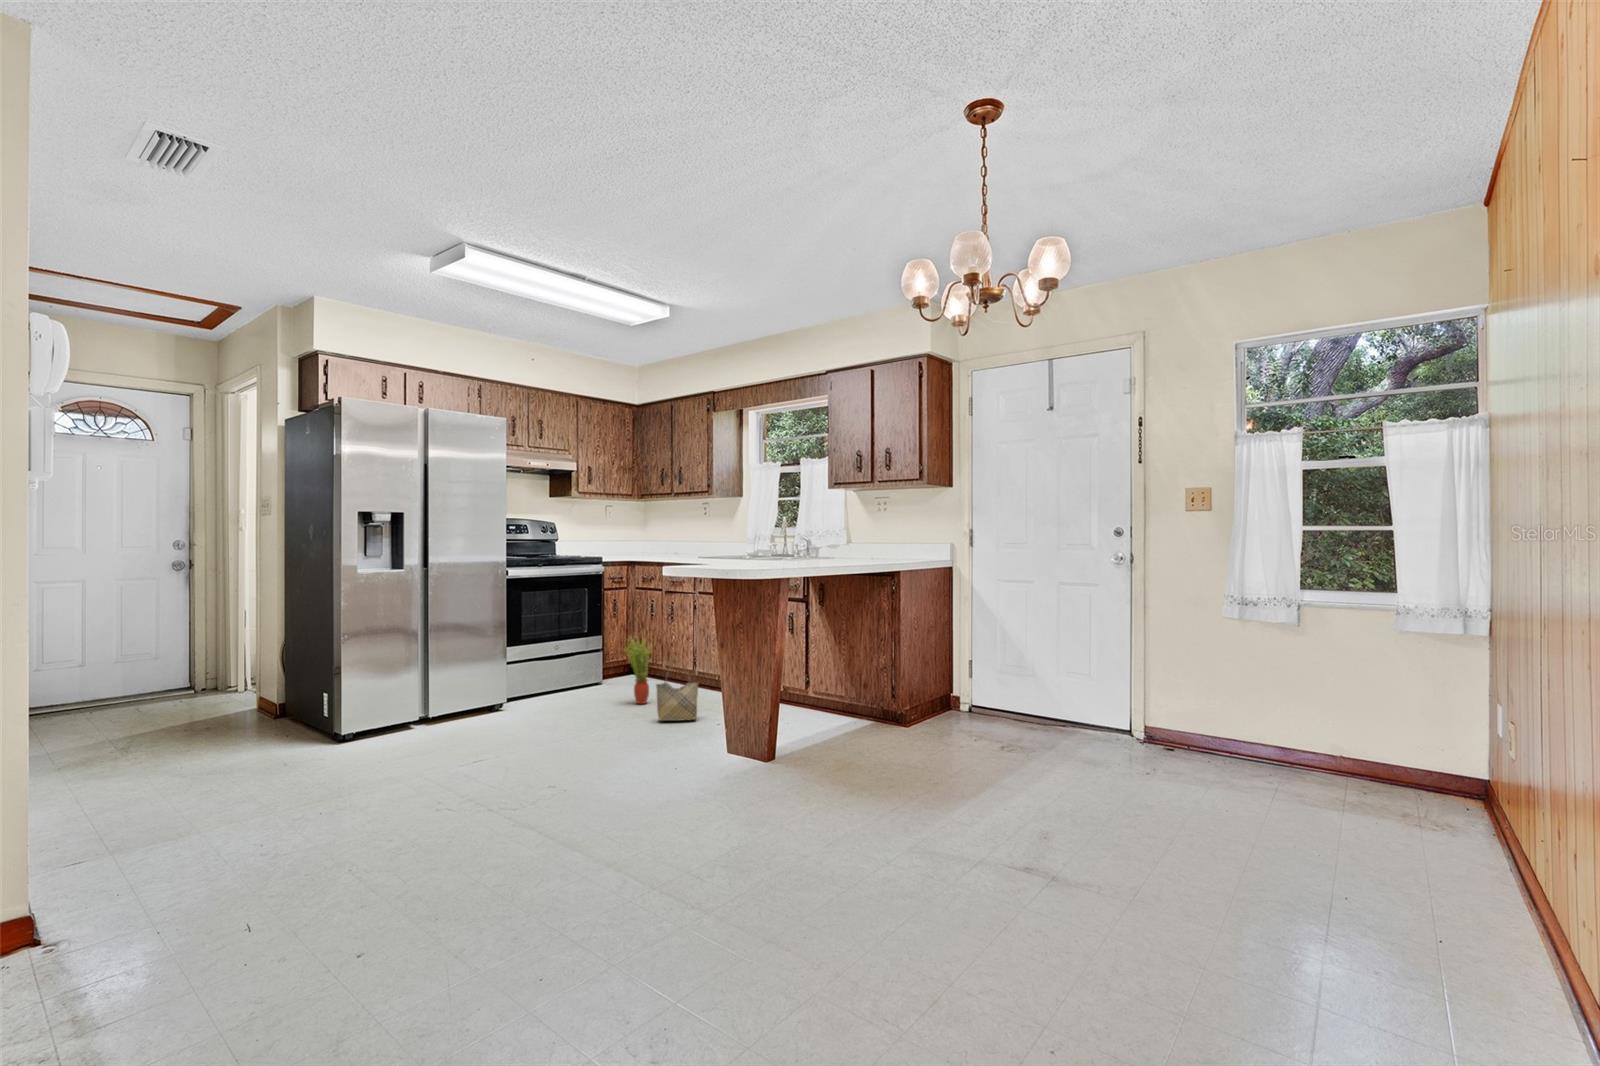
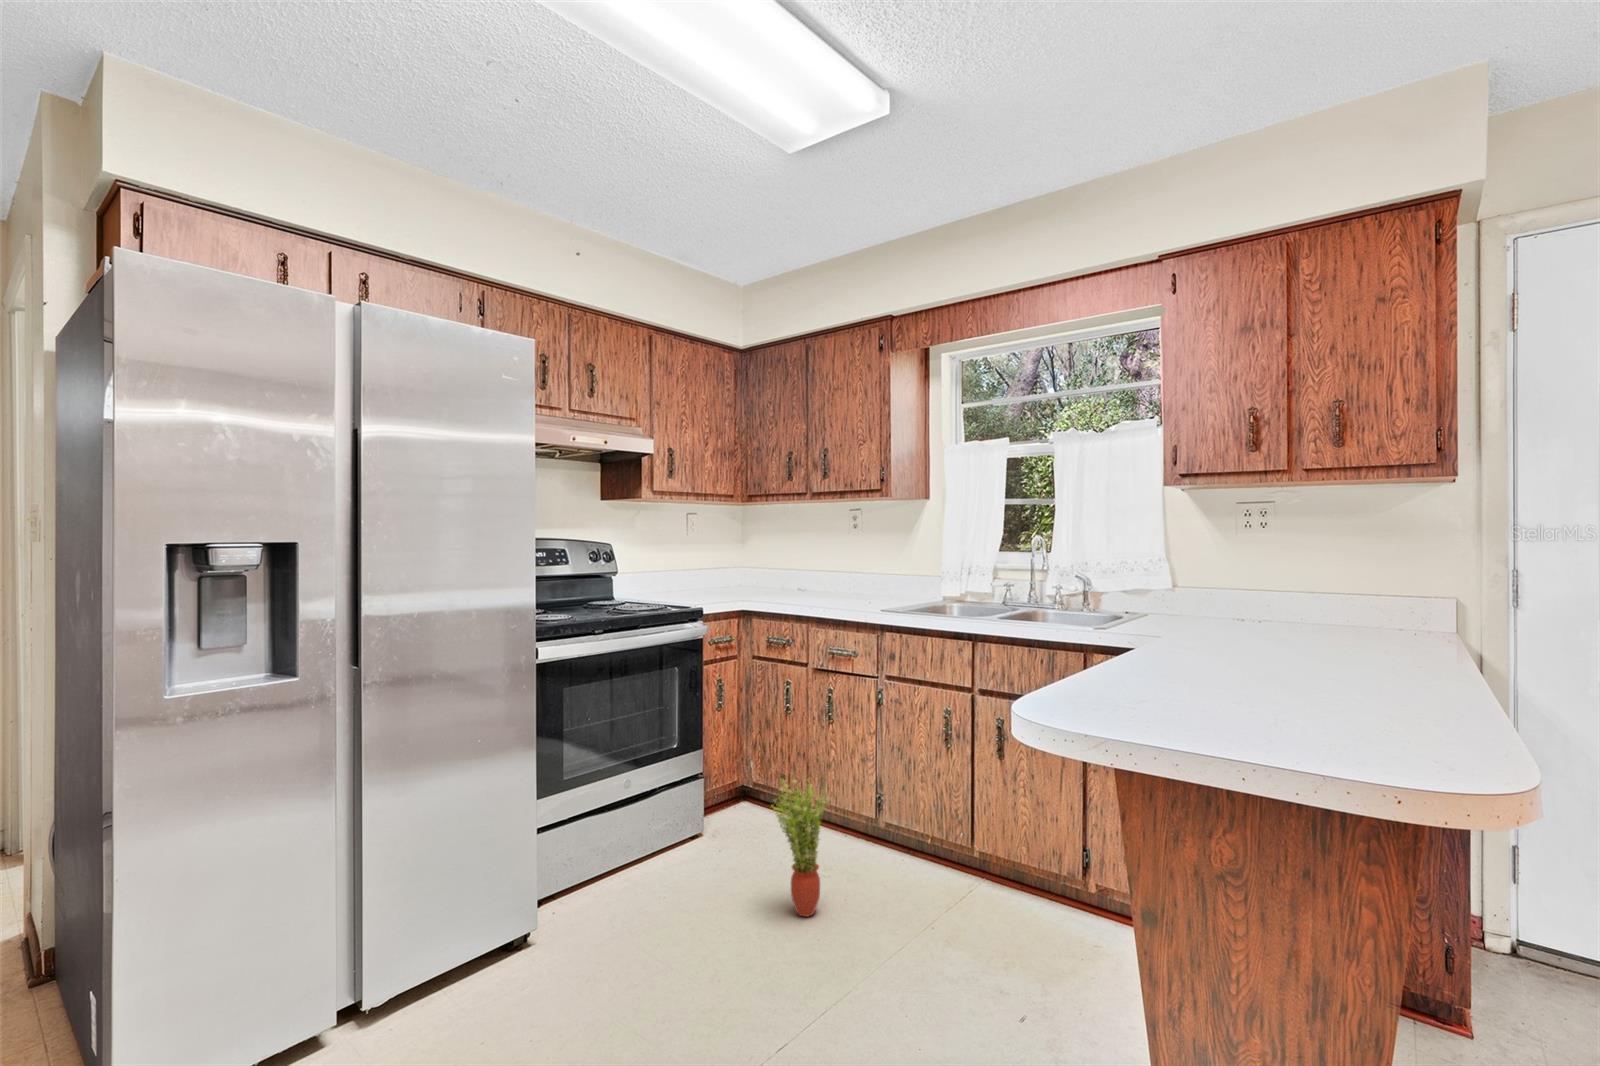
woven basket: present [656,665,698,721] -> none [873,860,965,1010]

